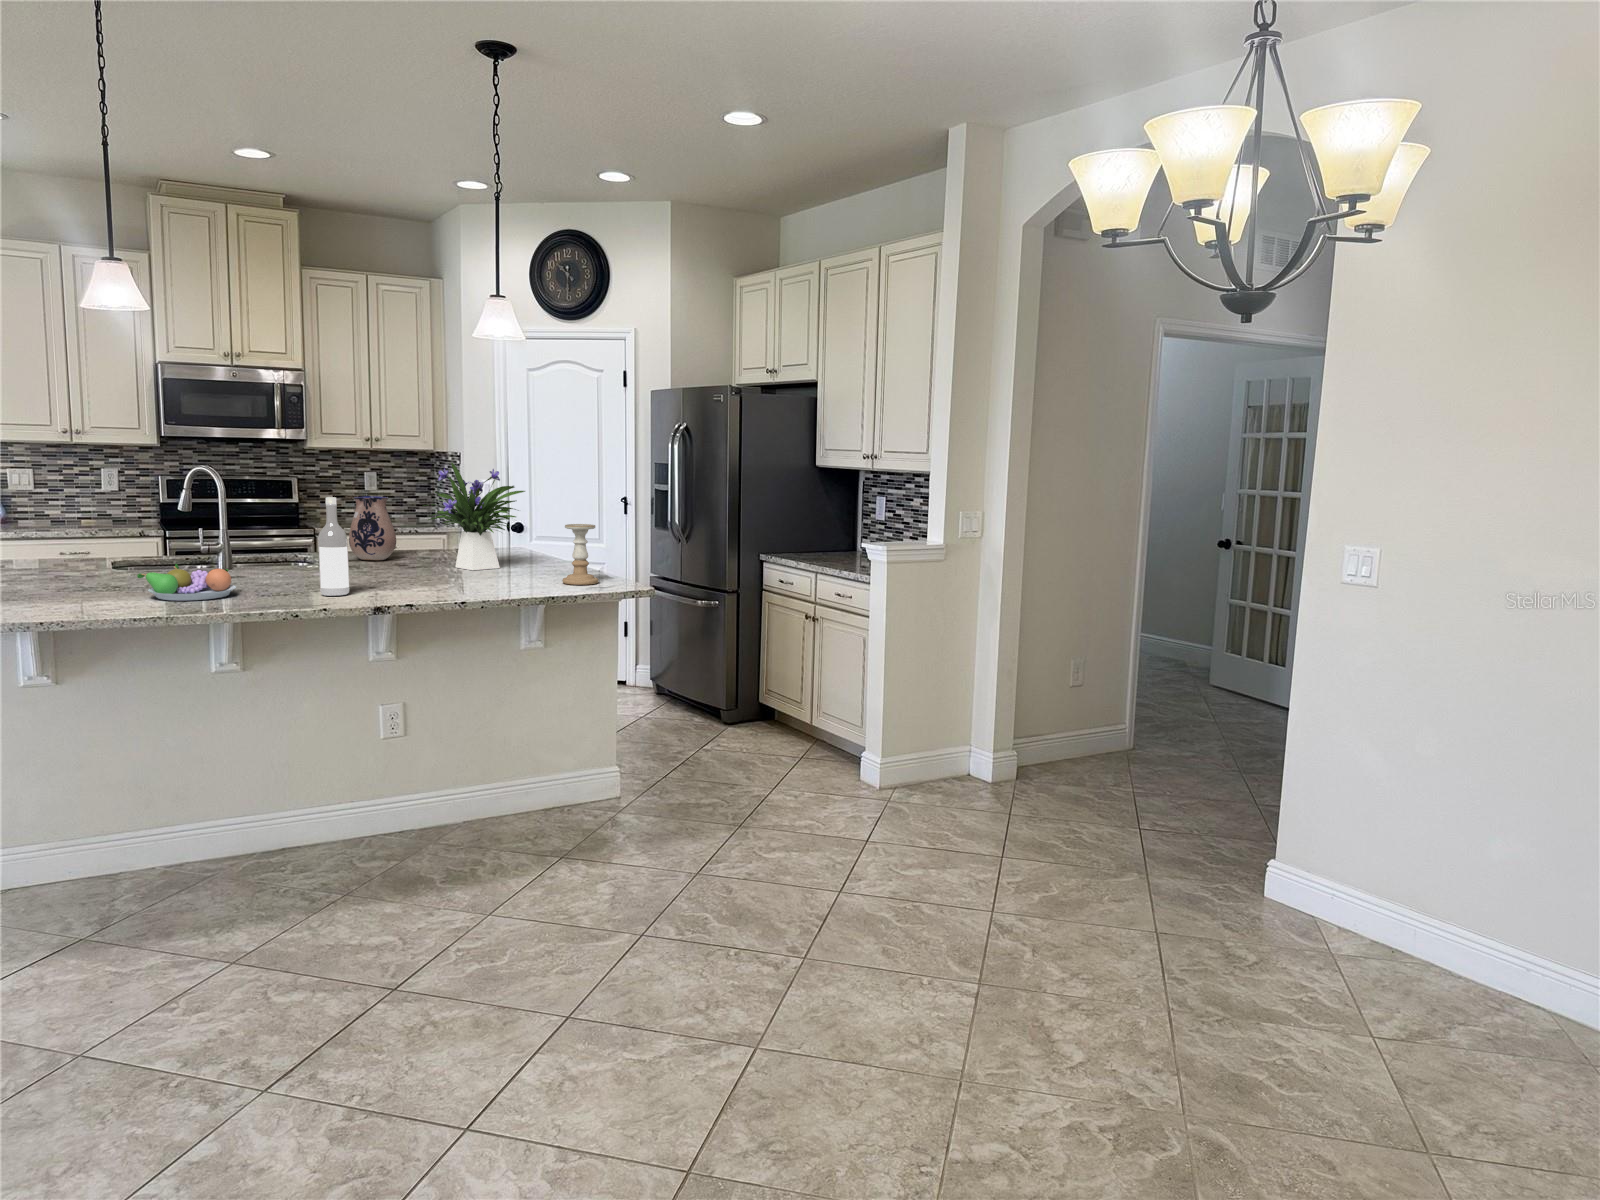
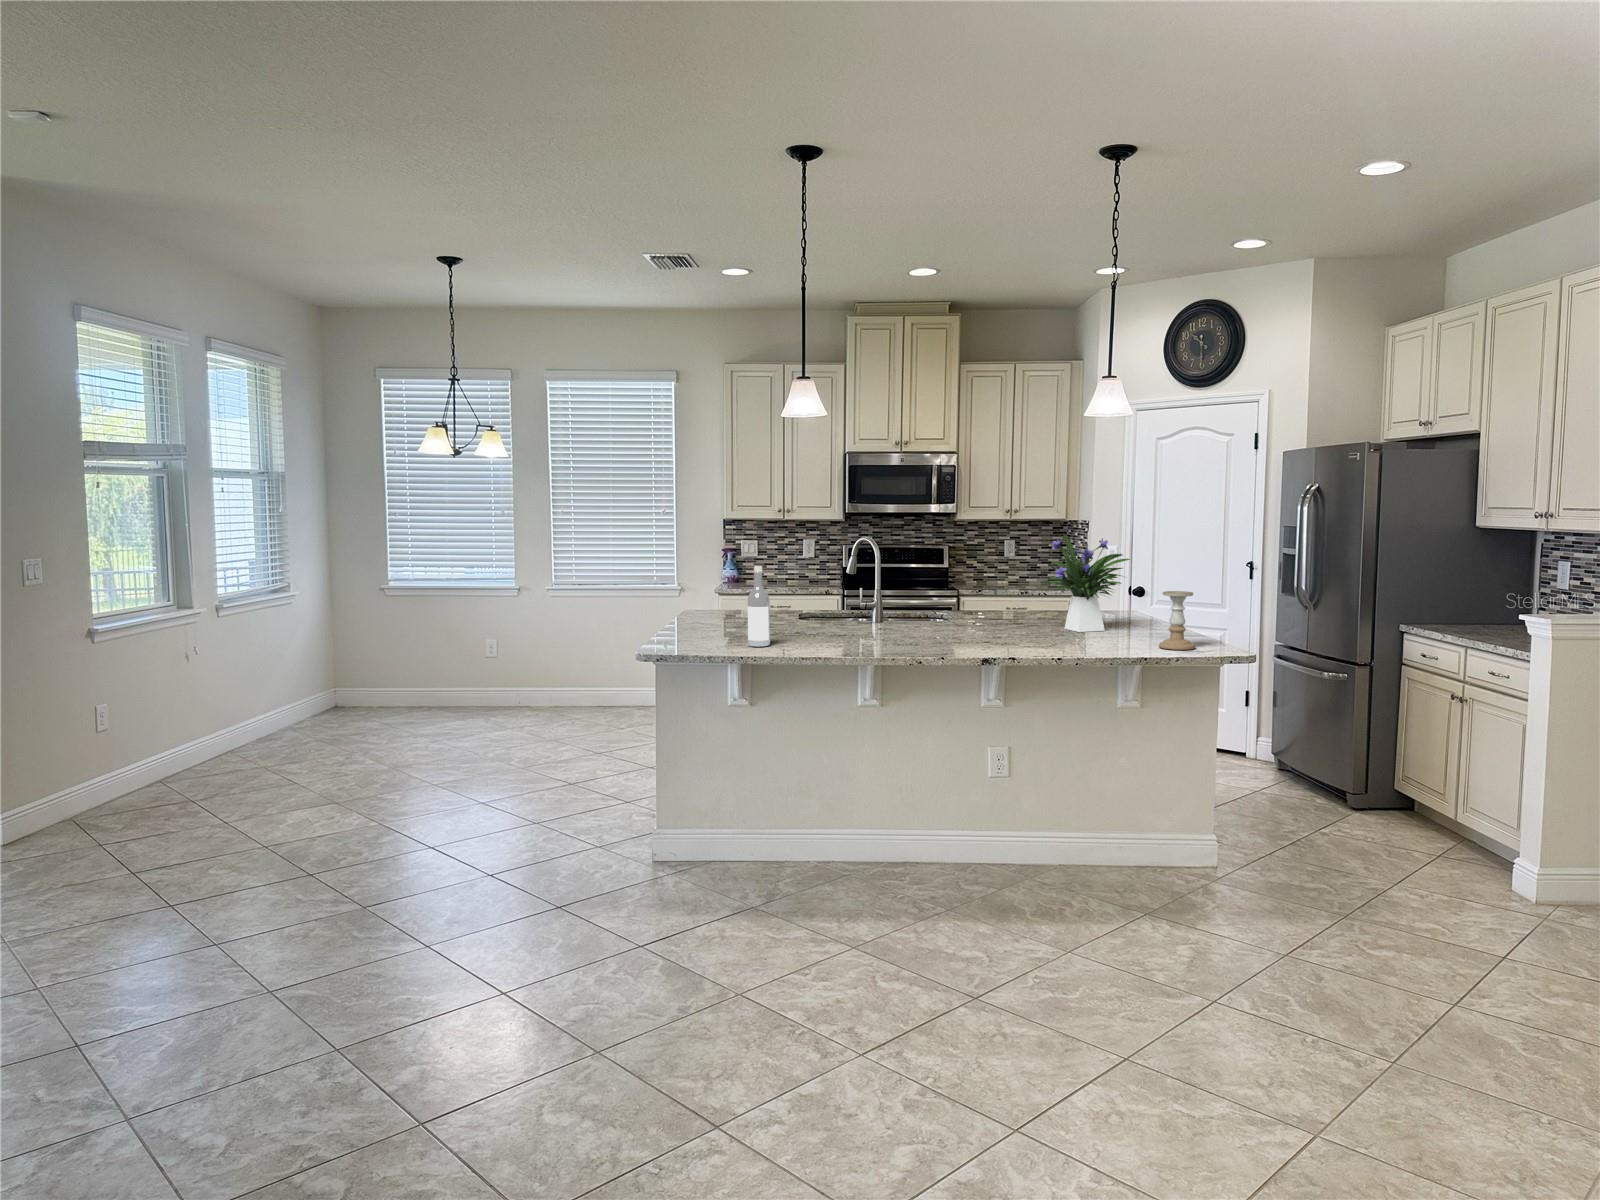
ceramic pitcher: present [349,496,396,560] -> none [977,564,1017,620]
wine bottle: present [318,497,349,596] -> present [748,566,770,647]
fruit bowl: present [137,564,236,601] -> none [817,618,884,648]

